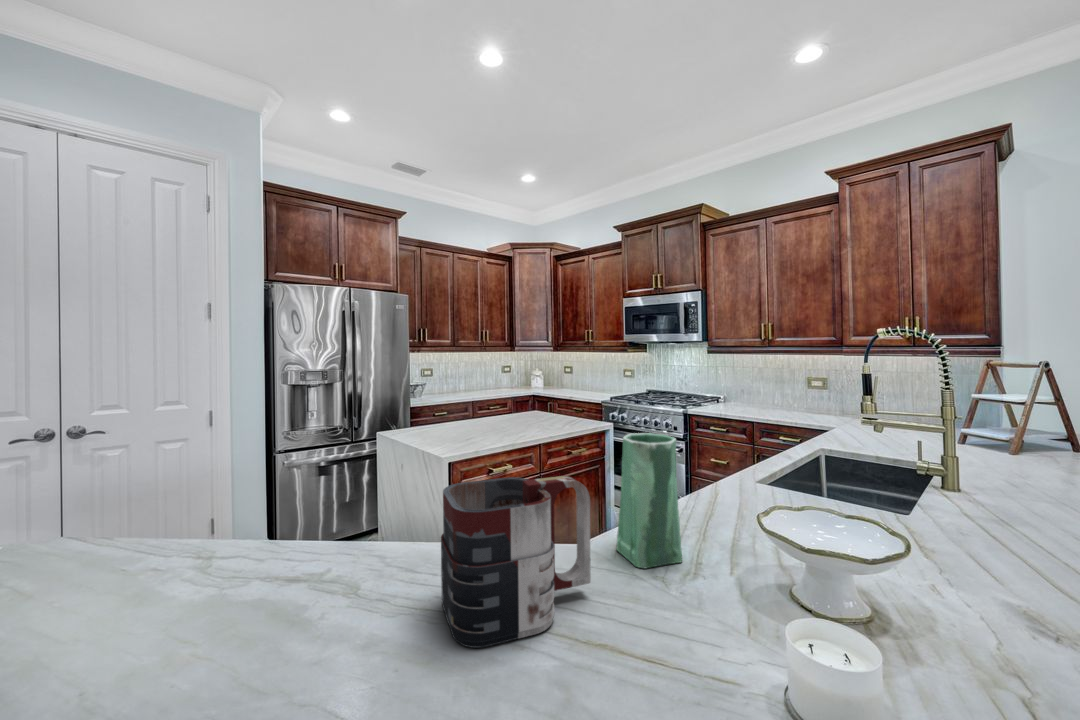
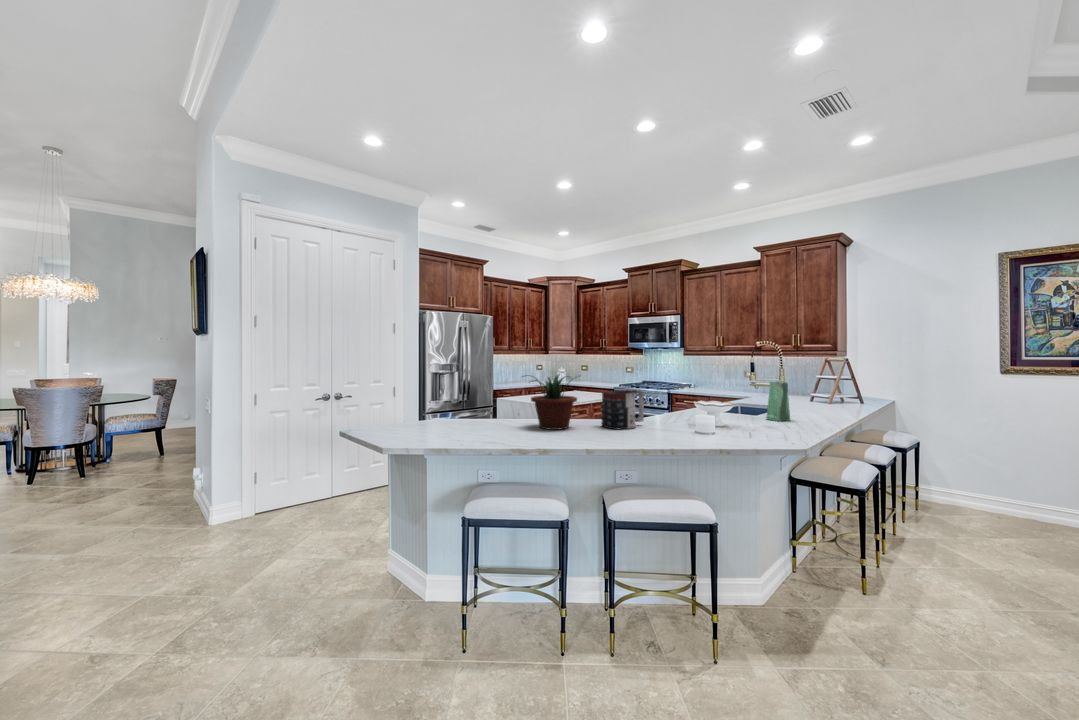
potted plant: none [133,421,368,648] -> present [526,375,577,430]
vase: present [616,433,682,568] -> present [766,380,790,421]

